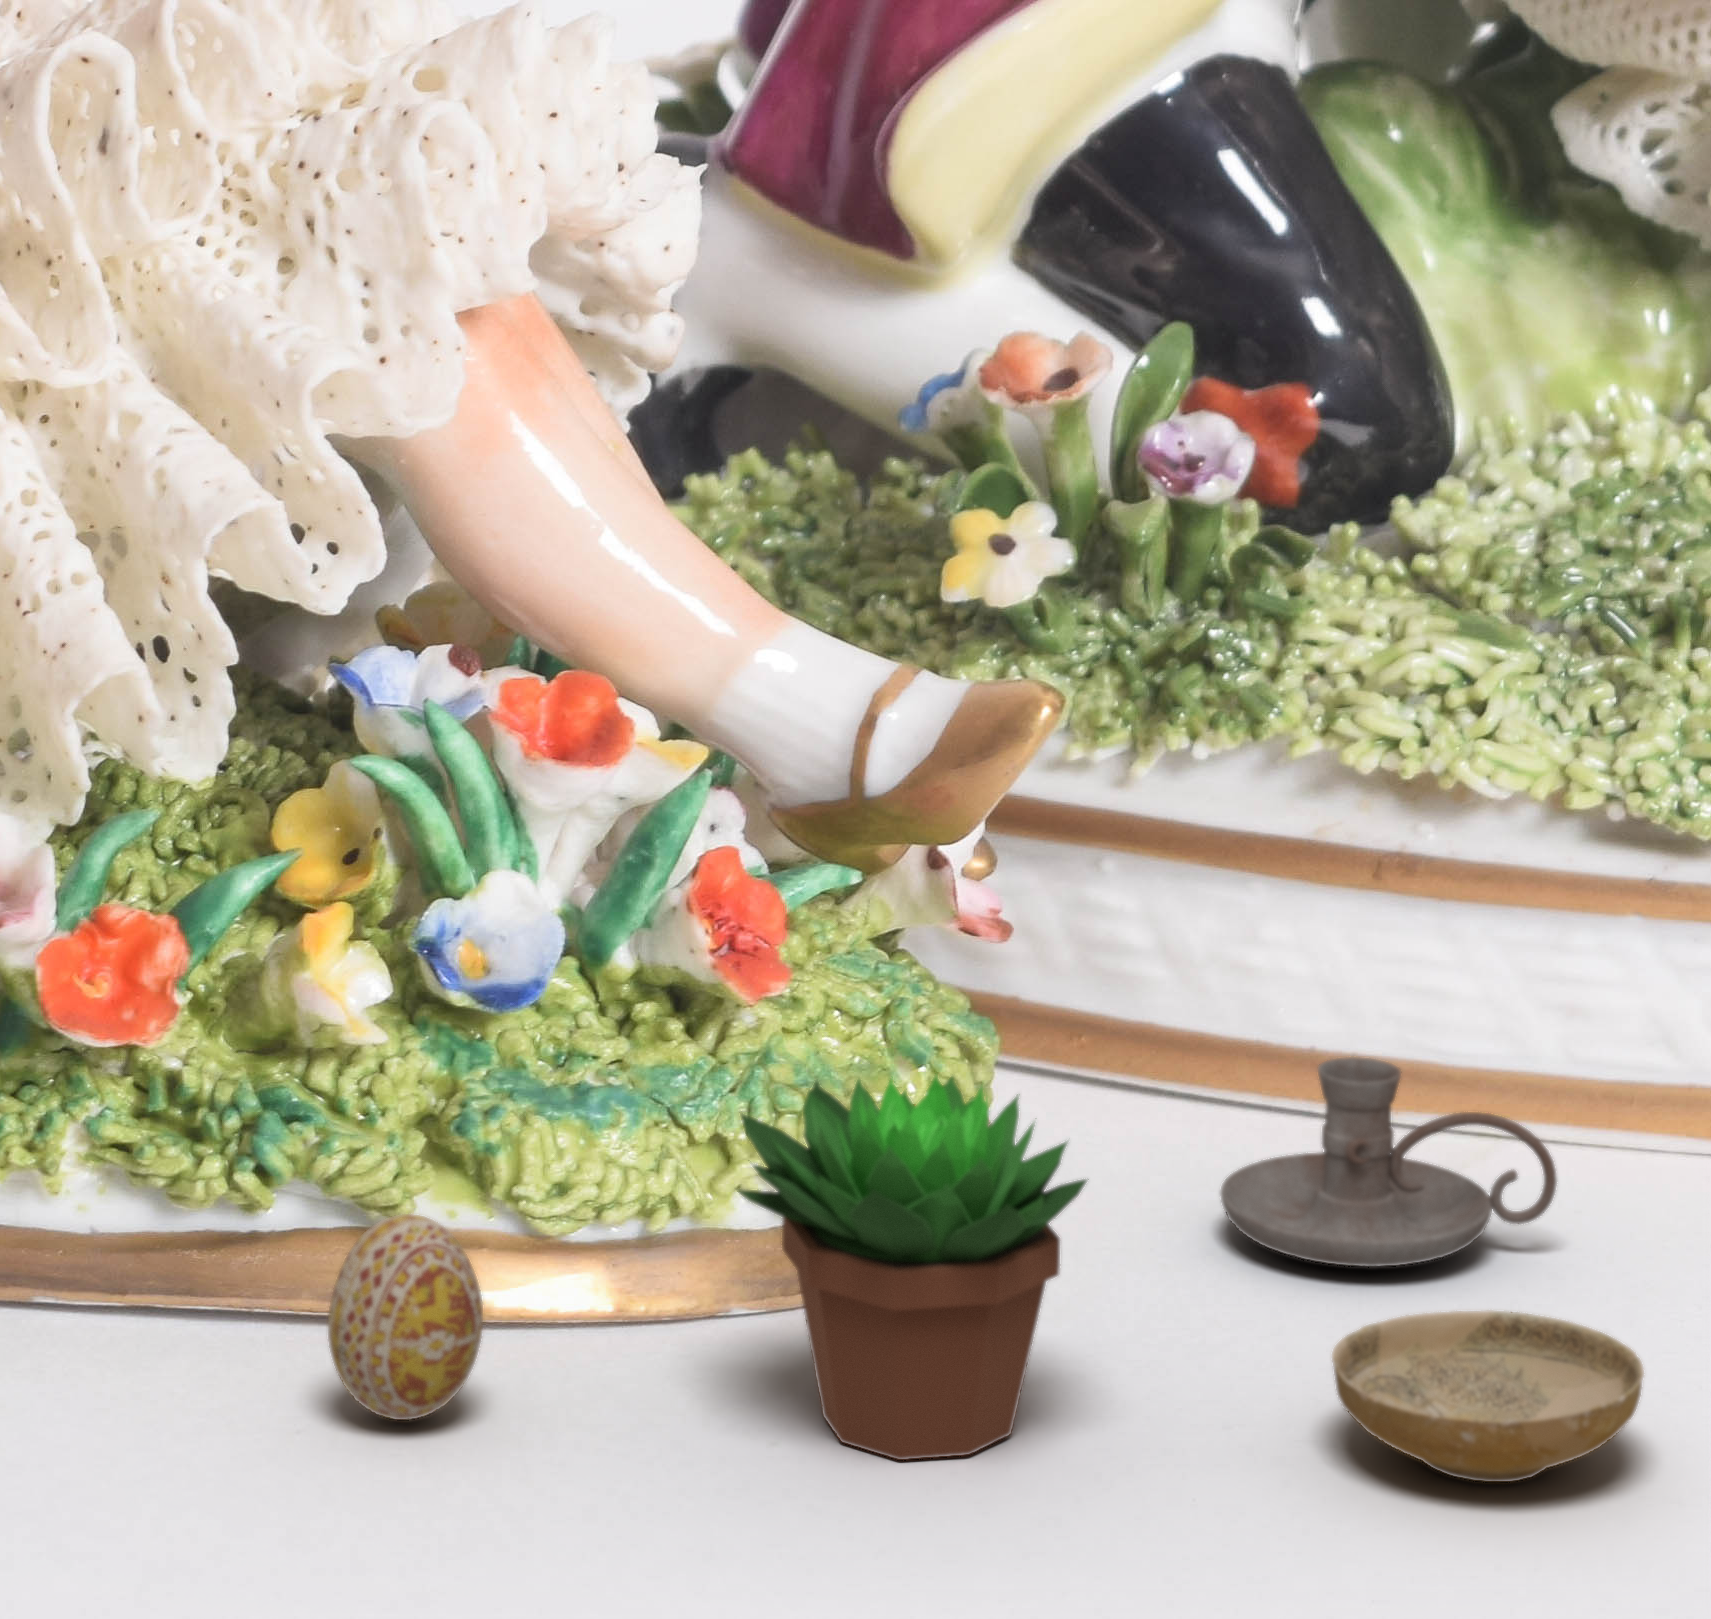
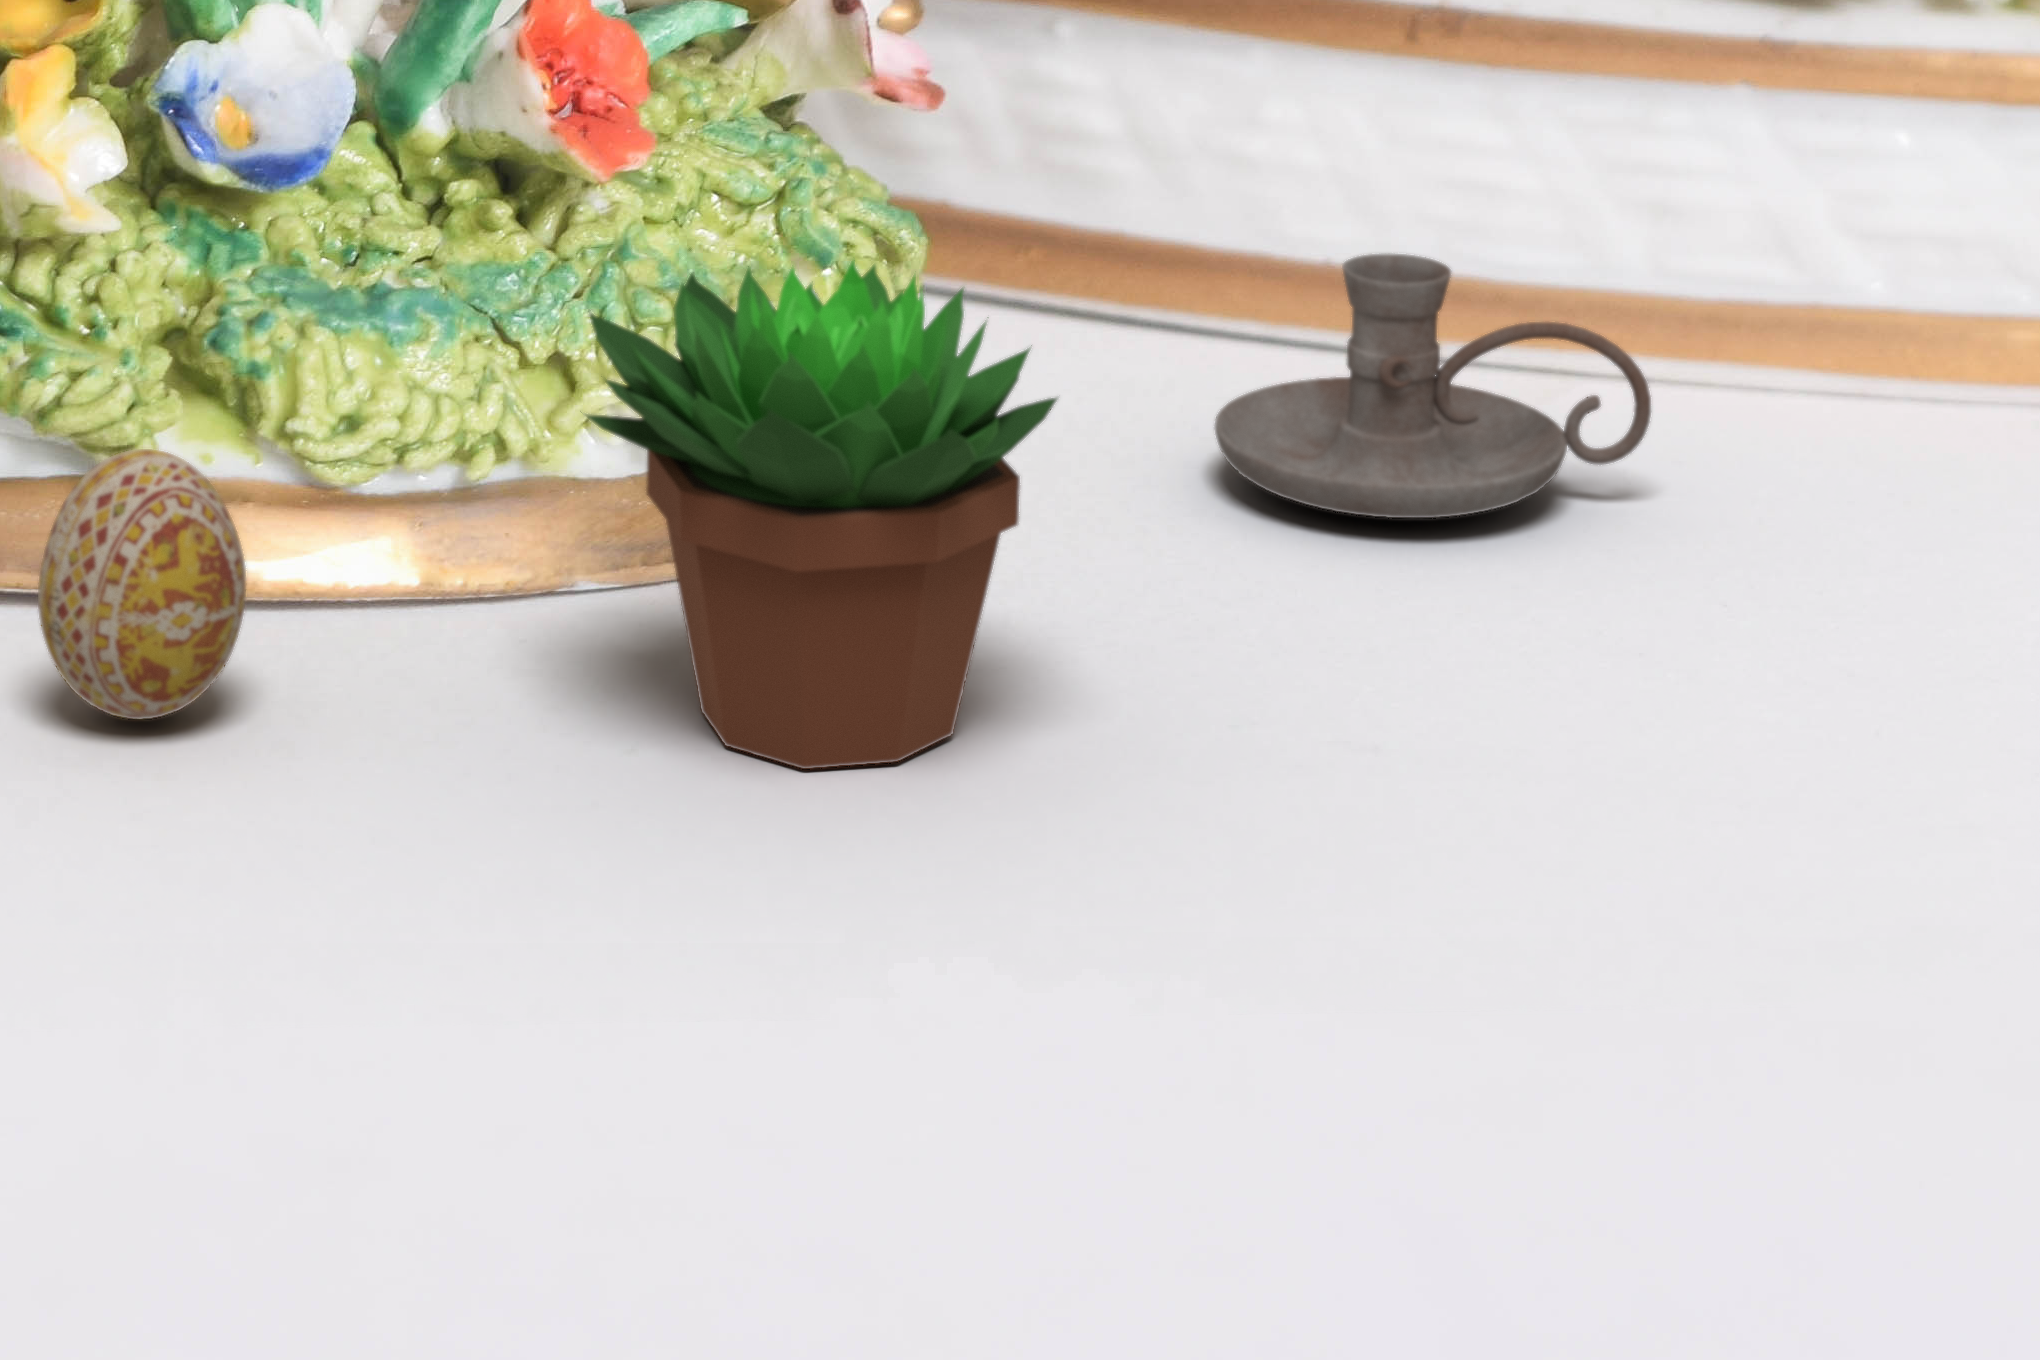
ceramic bowl: present [1332,1311,1644,1482] -> none [1382,570,1803,795]

